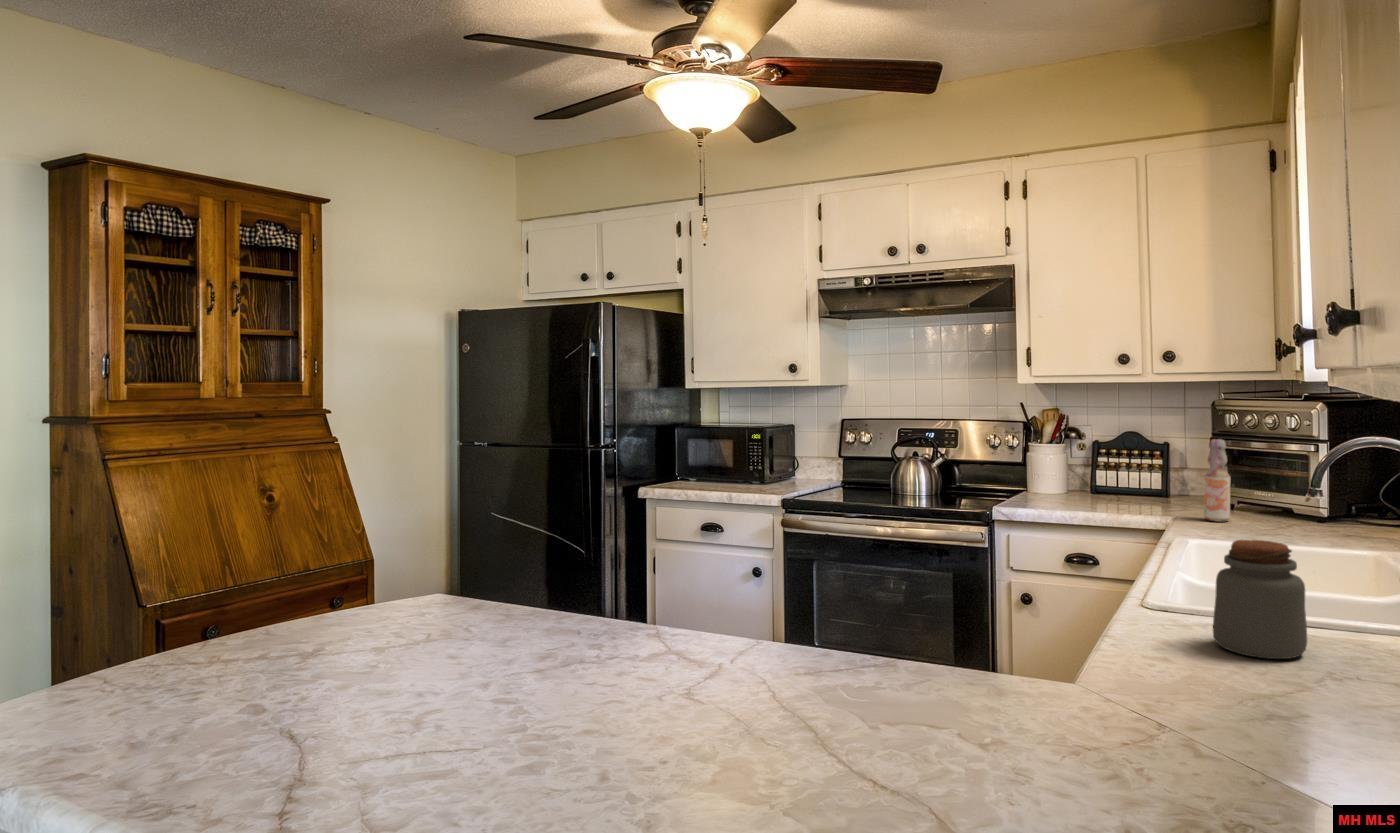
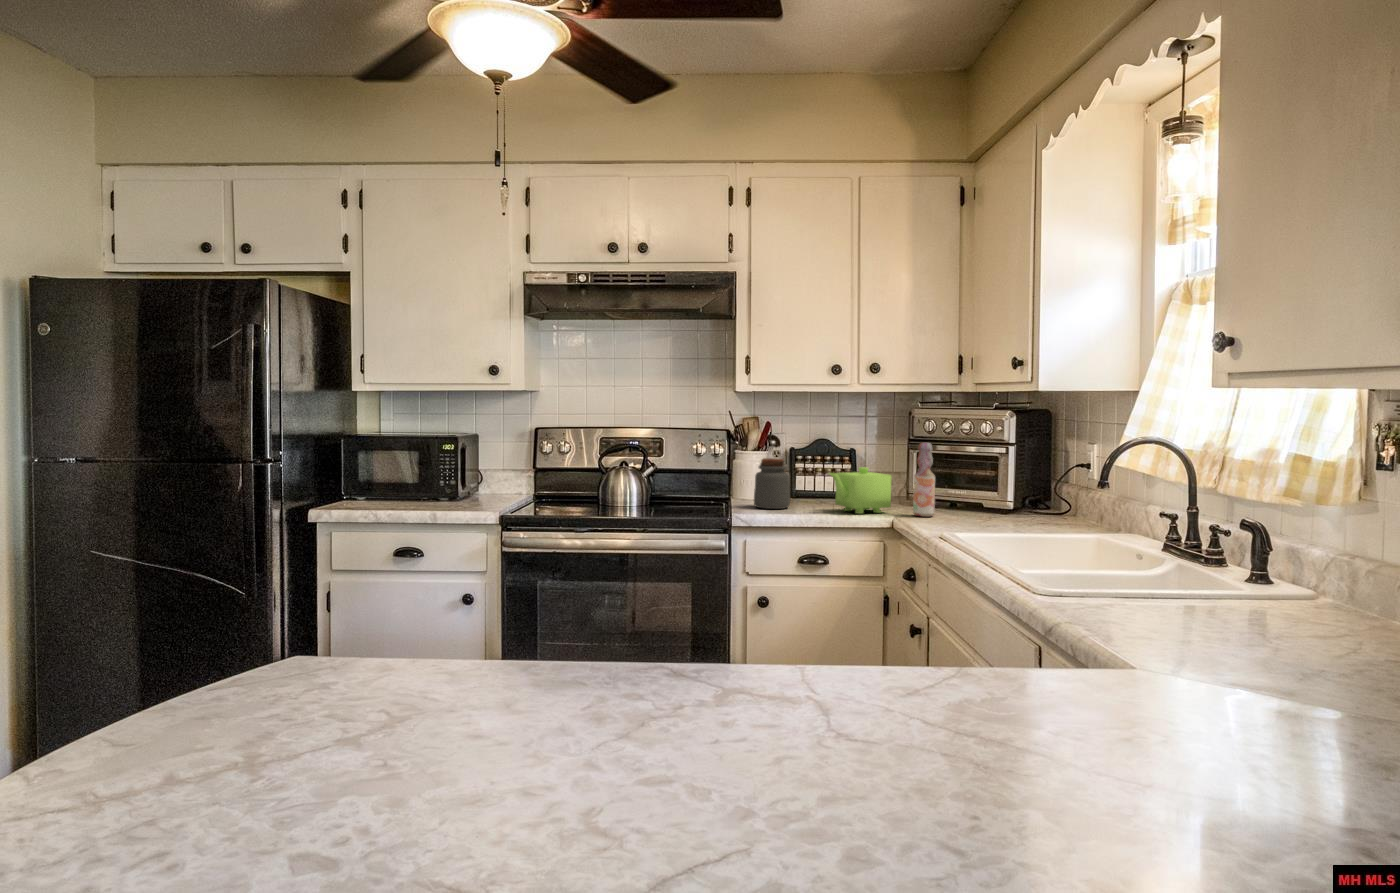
teapot: none [1105,464,1187,515] -> present [830,467,891,514]
jar: present [1213,540,1307,659] -> present [754,458,790,509]

